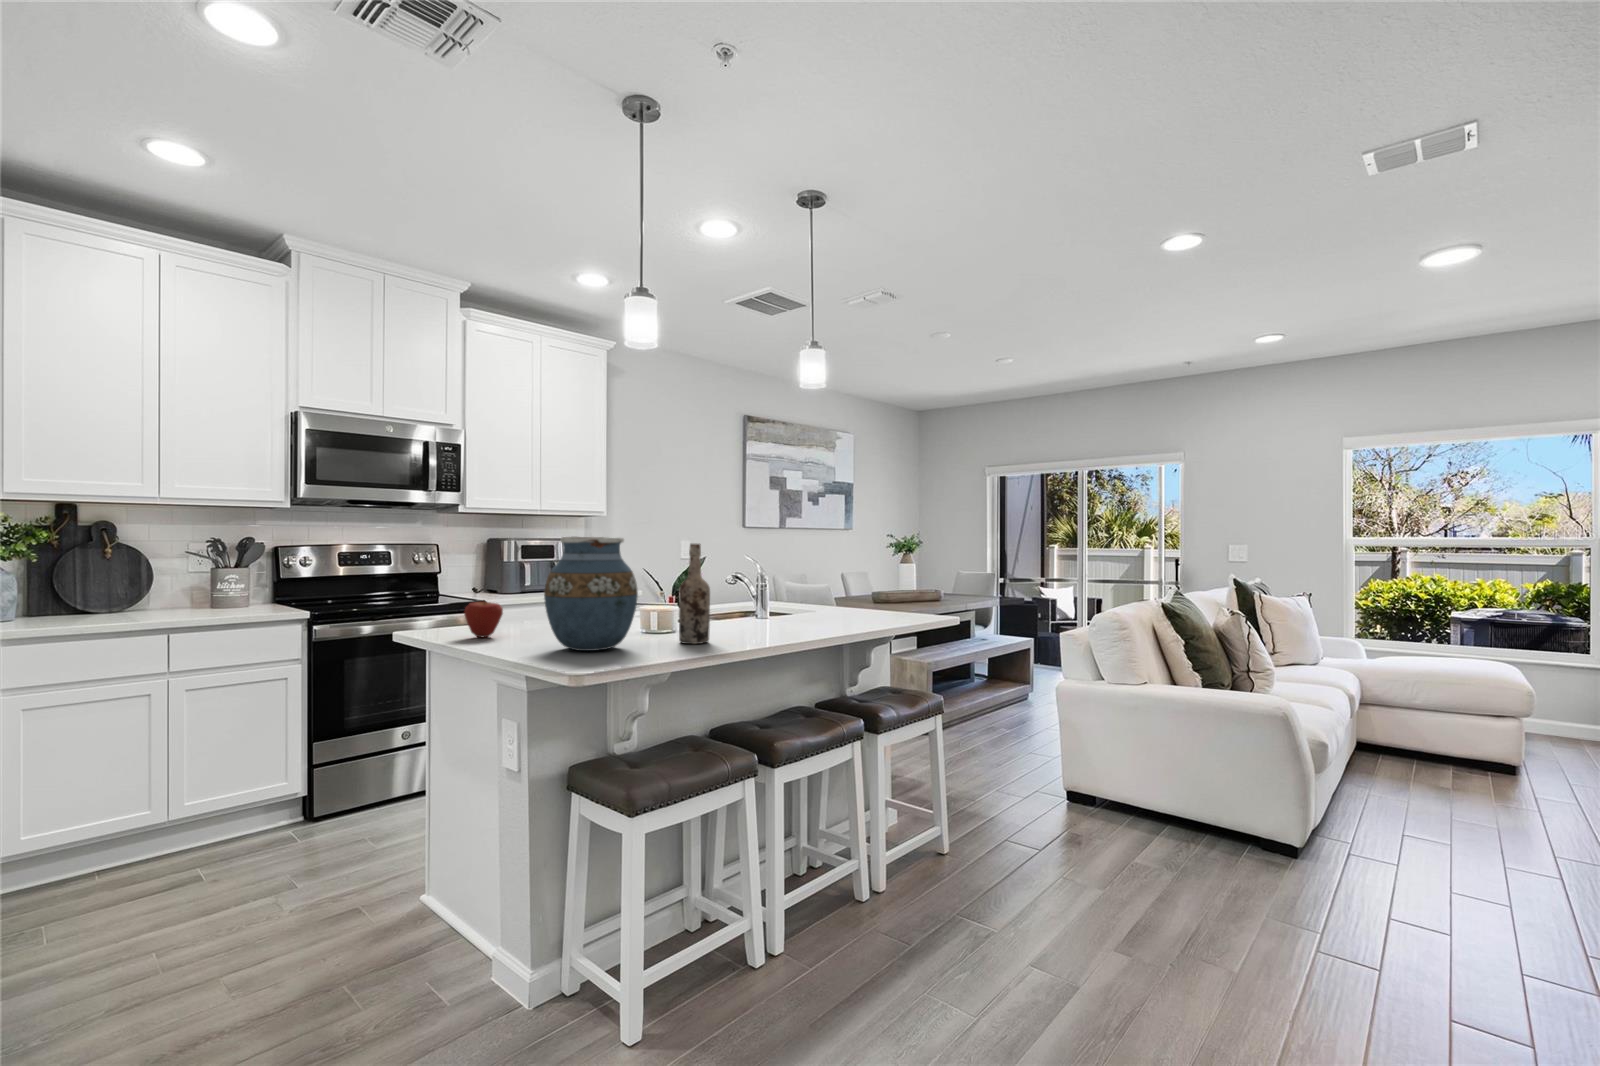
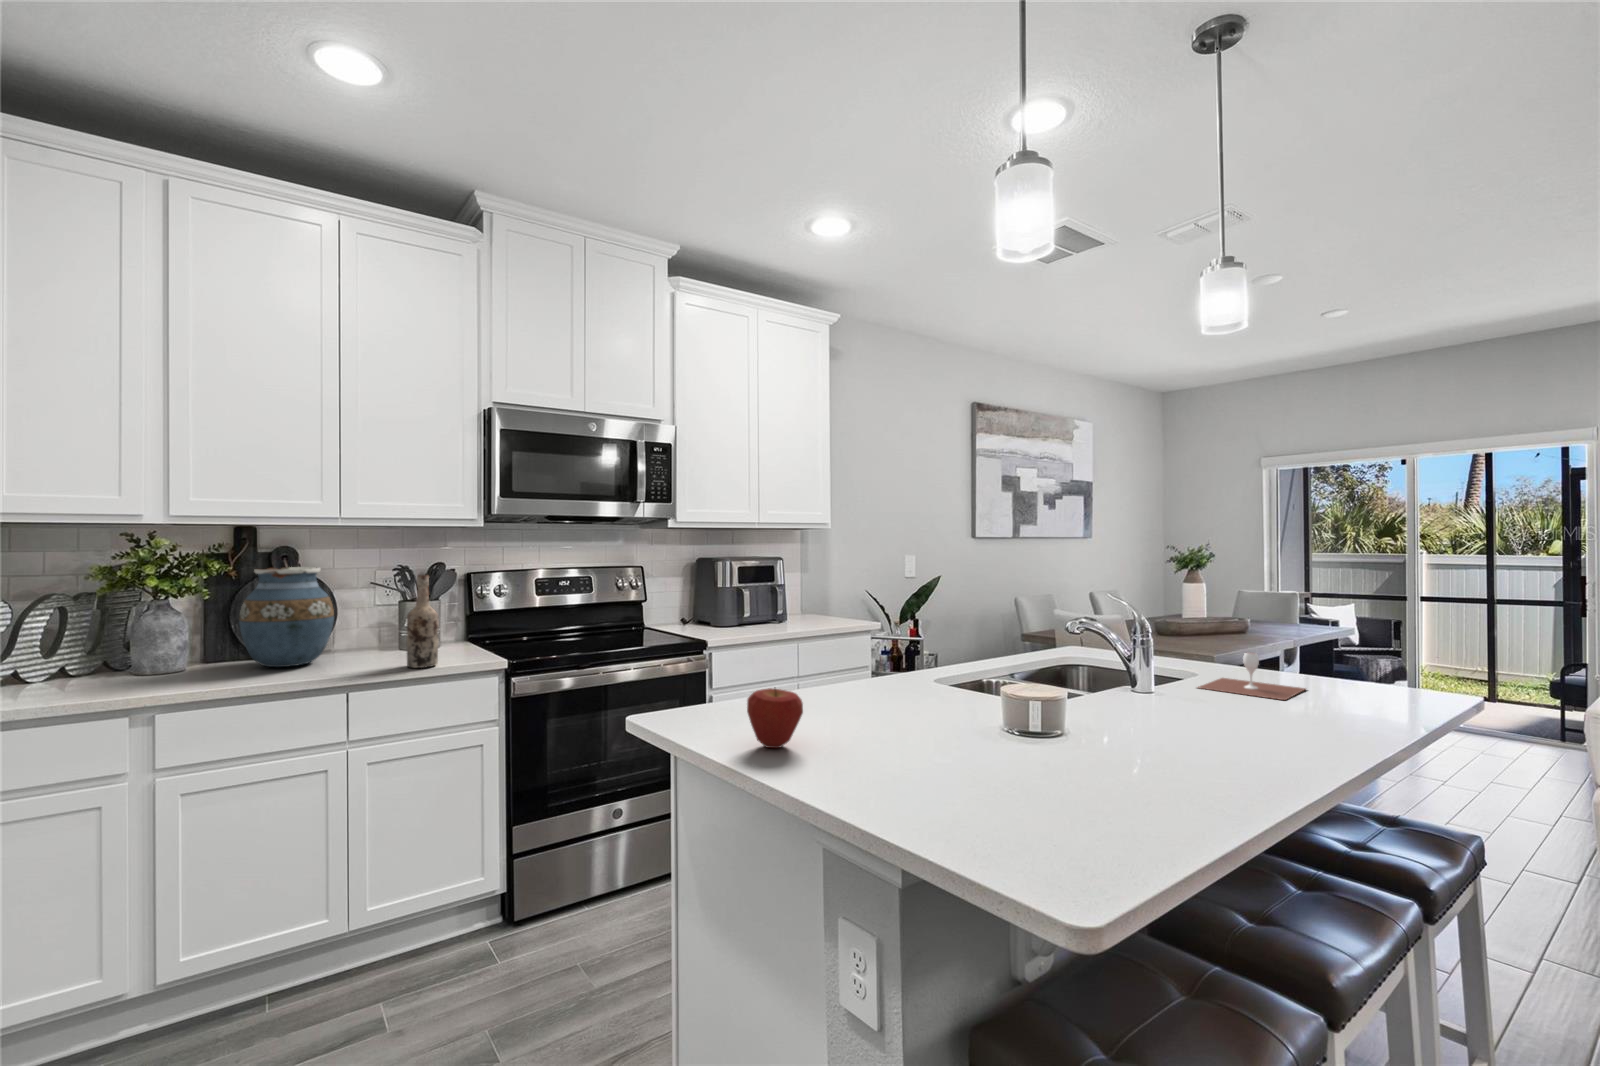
vase: present [544,537,638,651] -> present [239,567,334,667]
wine bottle: present [679,544,710,644] -> present [407,575,439,668]
wine glass: none [809,591,879,618] -> present [1198,652,1305,700]

